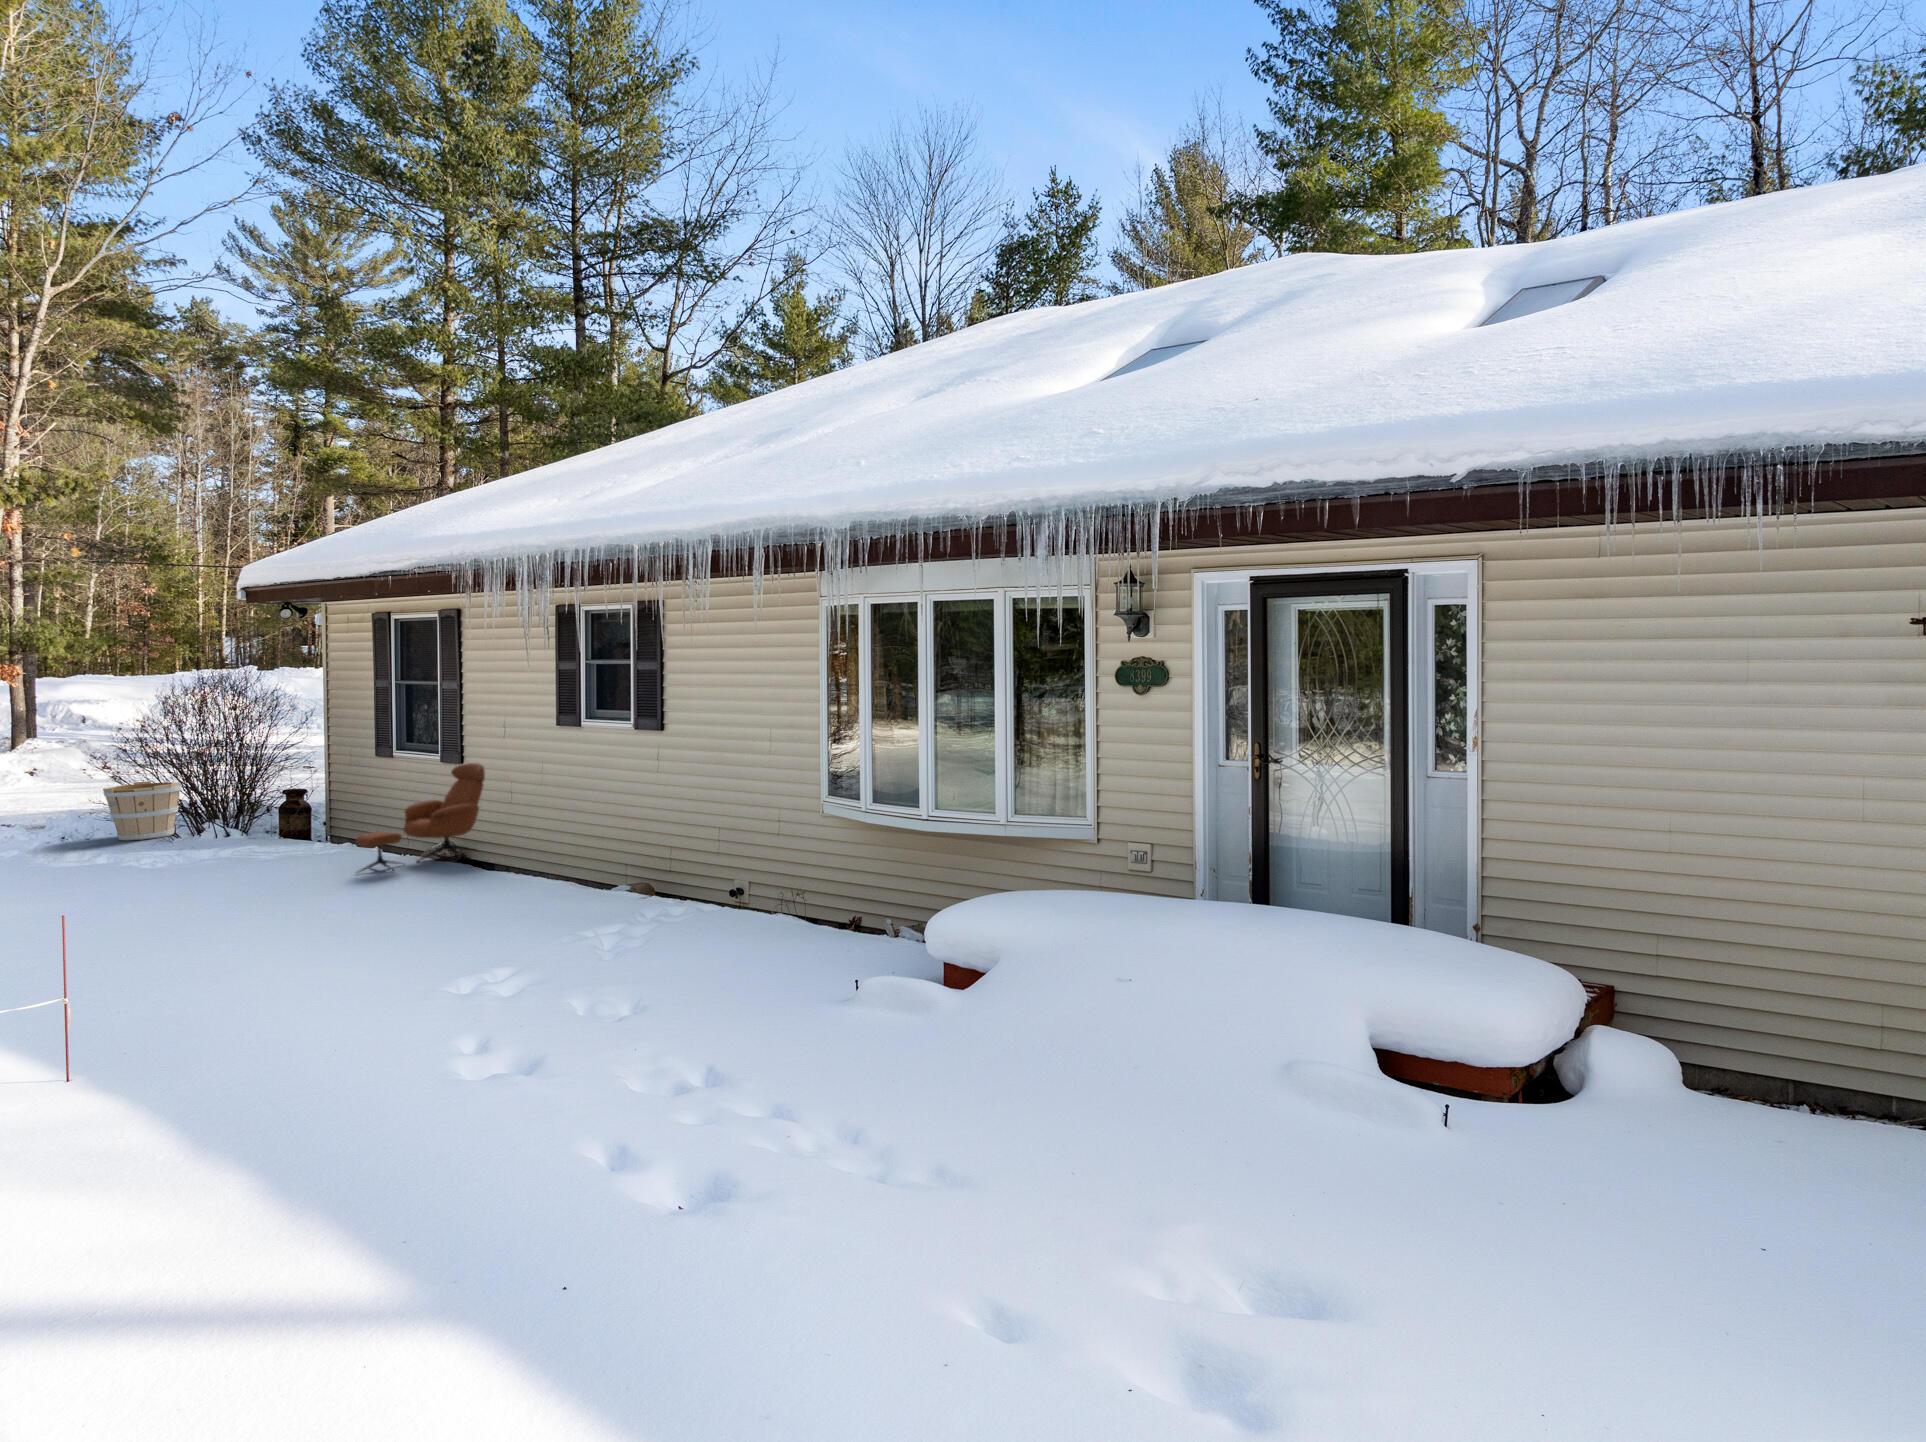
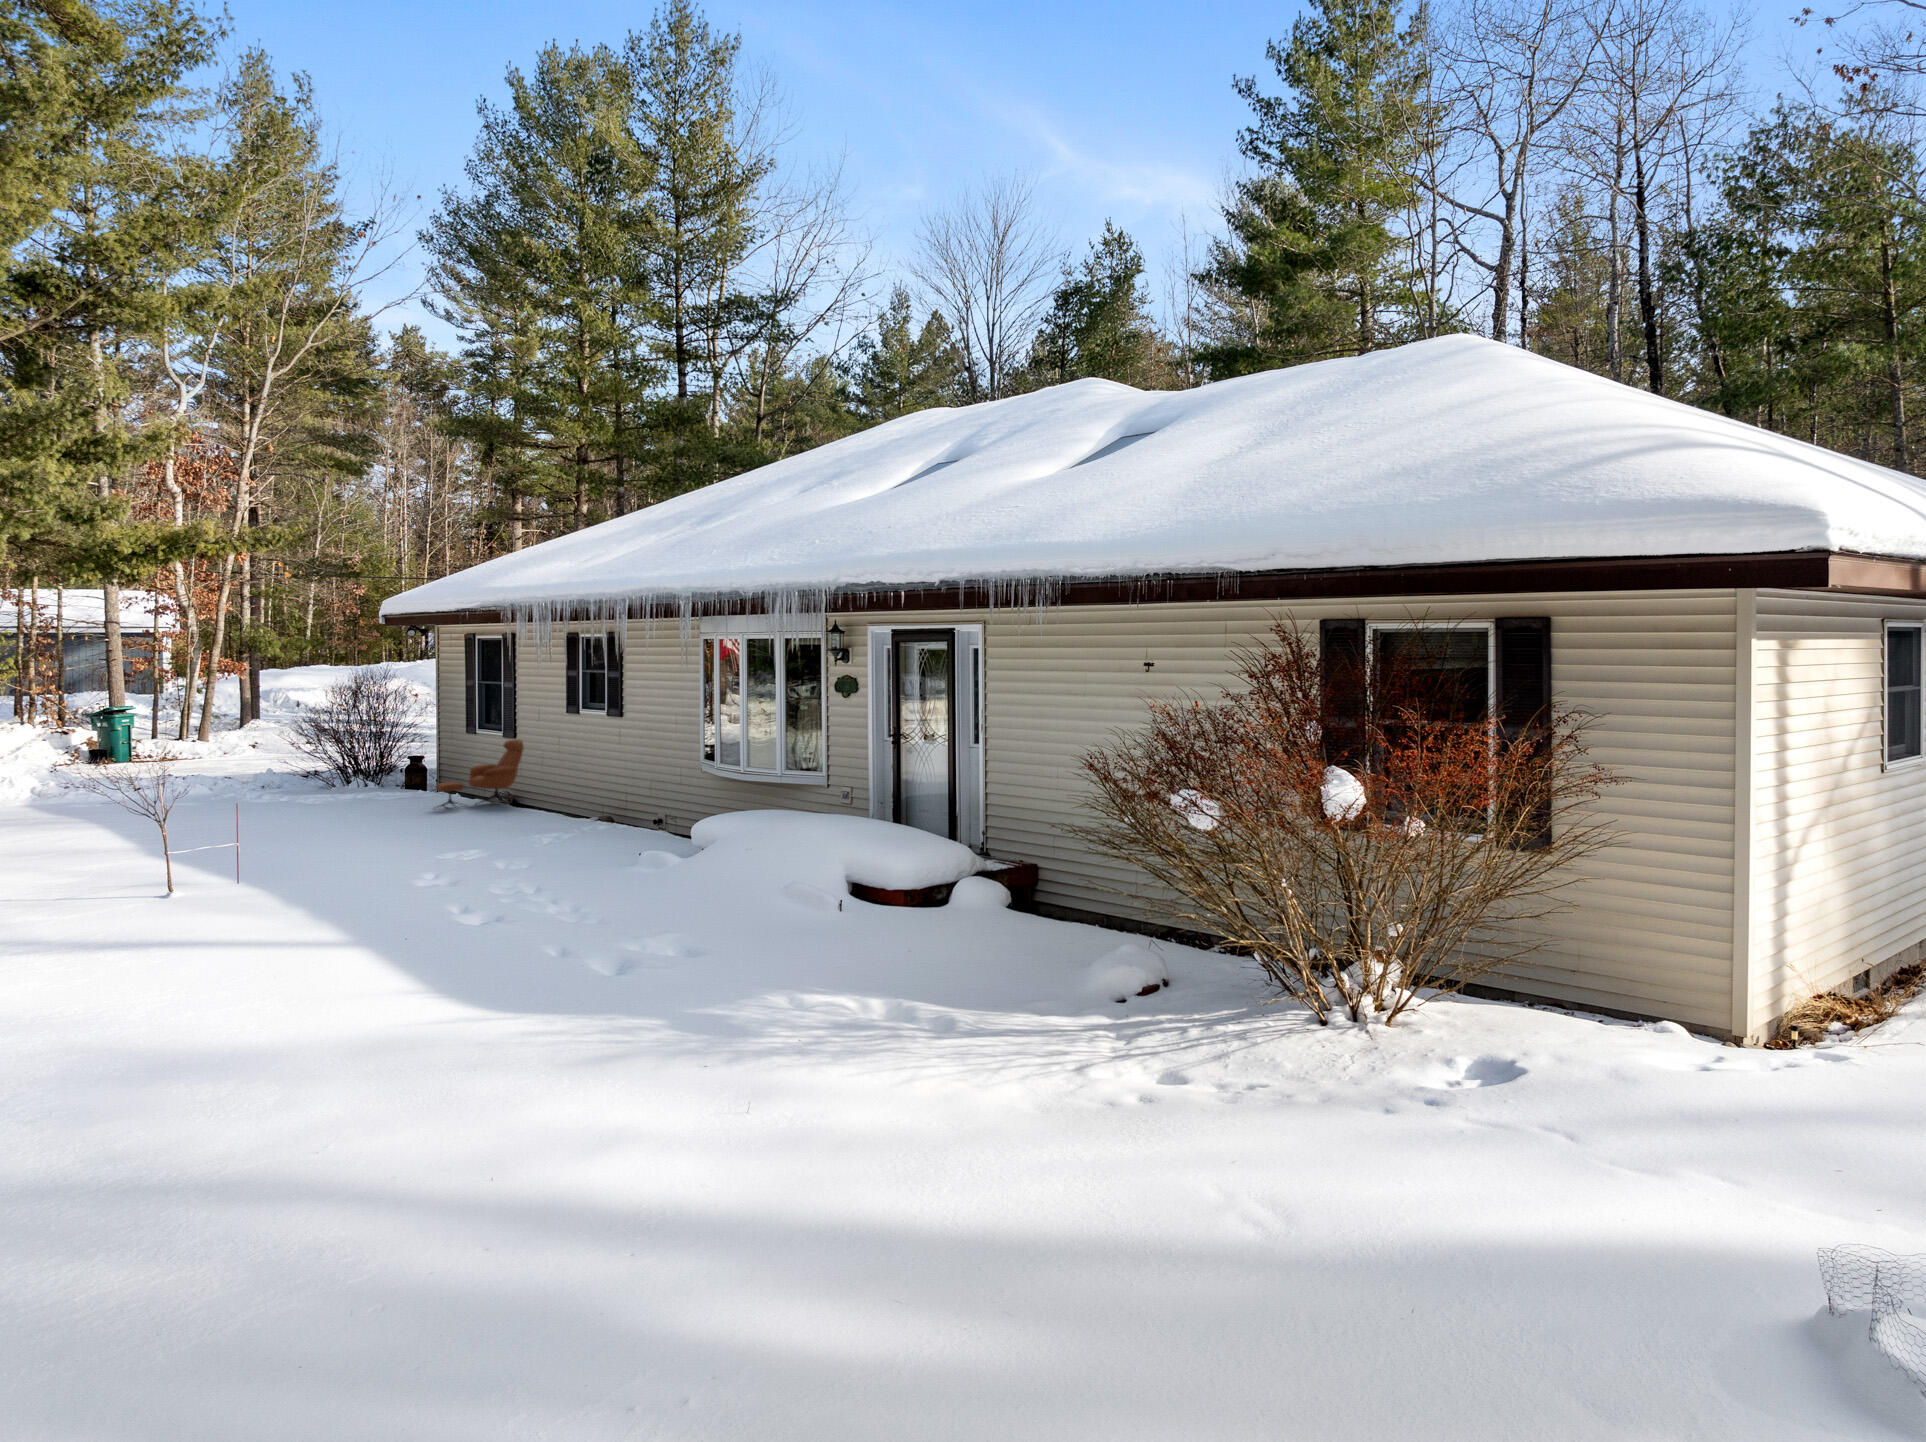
wooden bucket: present [103,781,182,841] -> none [290,747,340,787]

